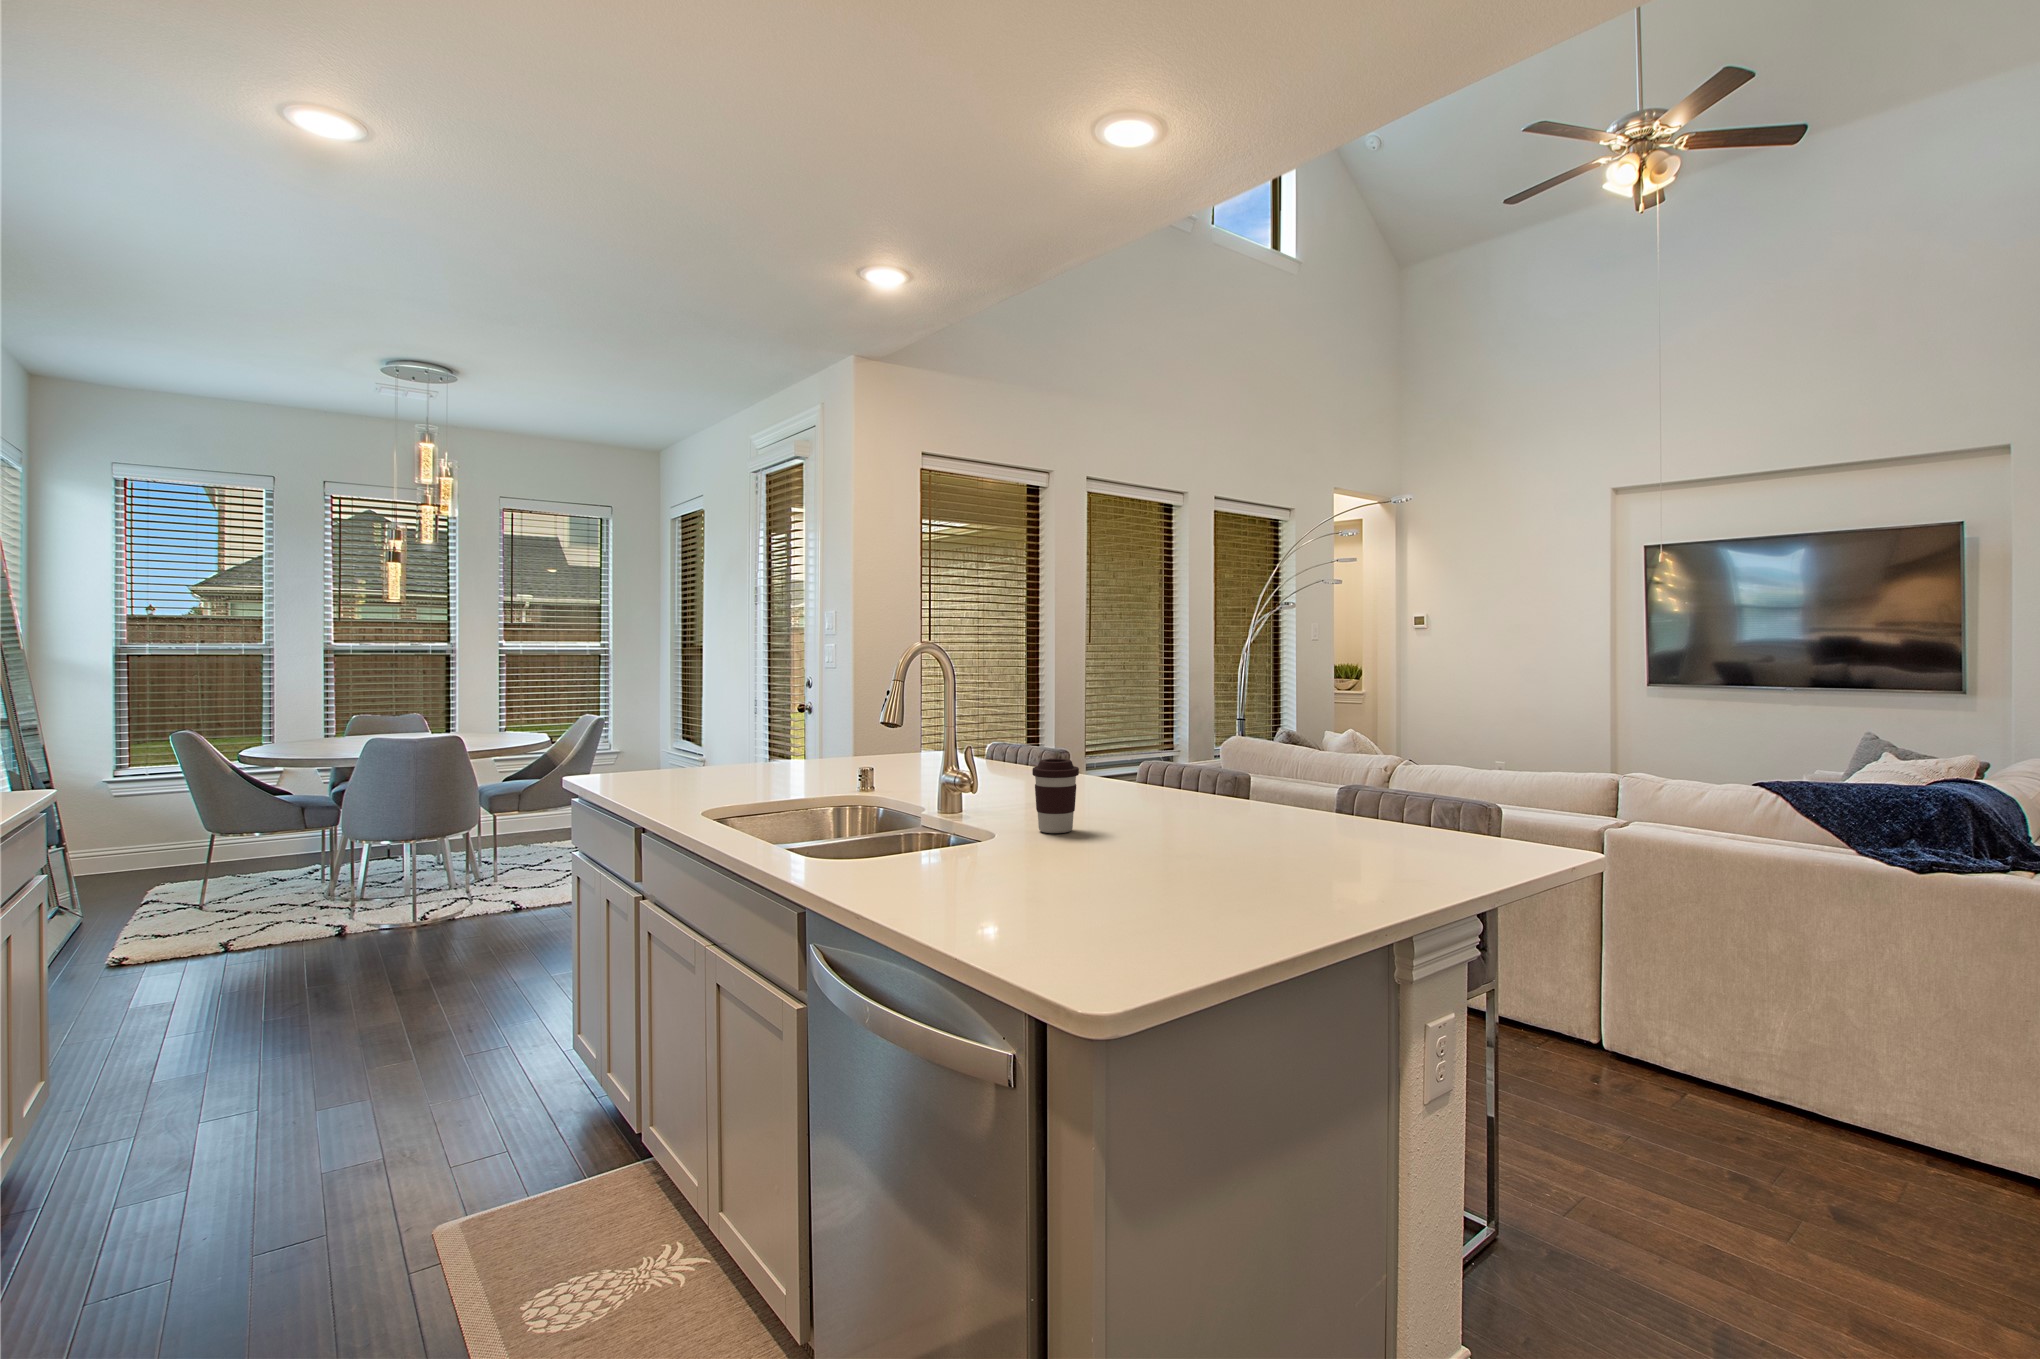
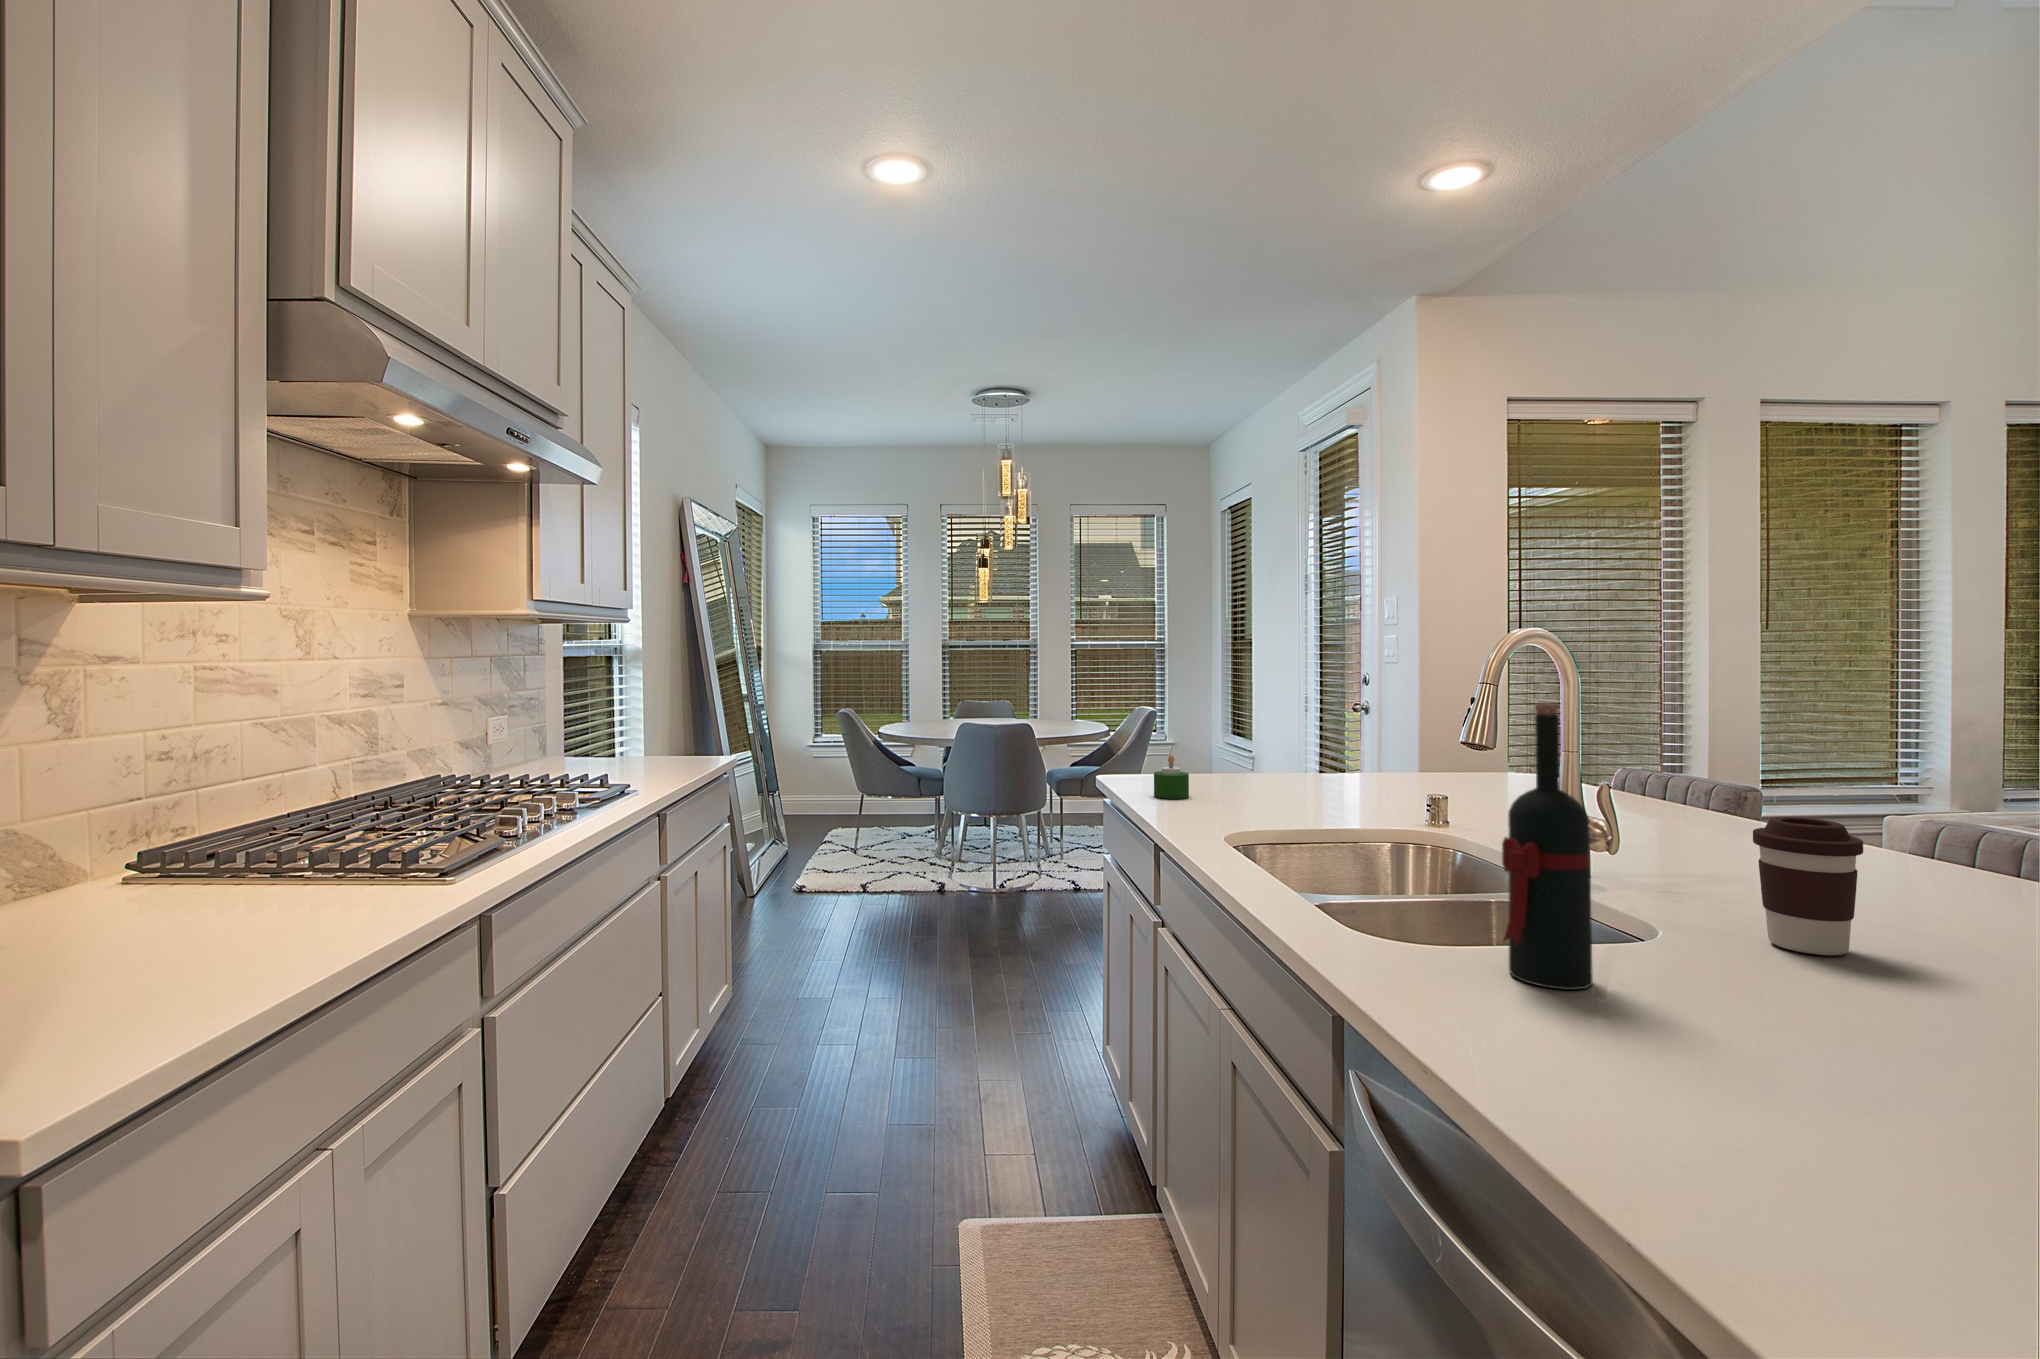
wine bottle: none [902,698,949,868] -> present [1502,703,1593,990]
candle: none [636,753,669,792] -> present [1154,755,1189,799]

